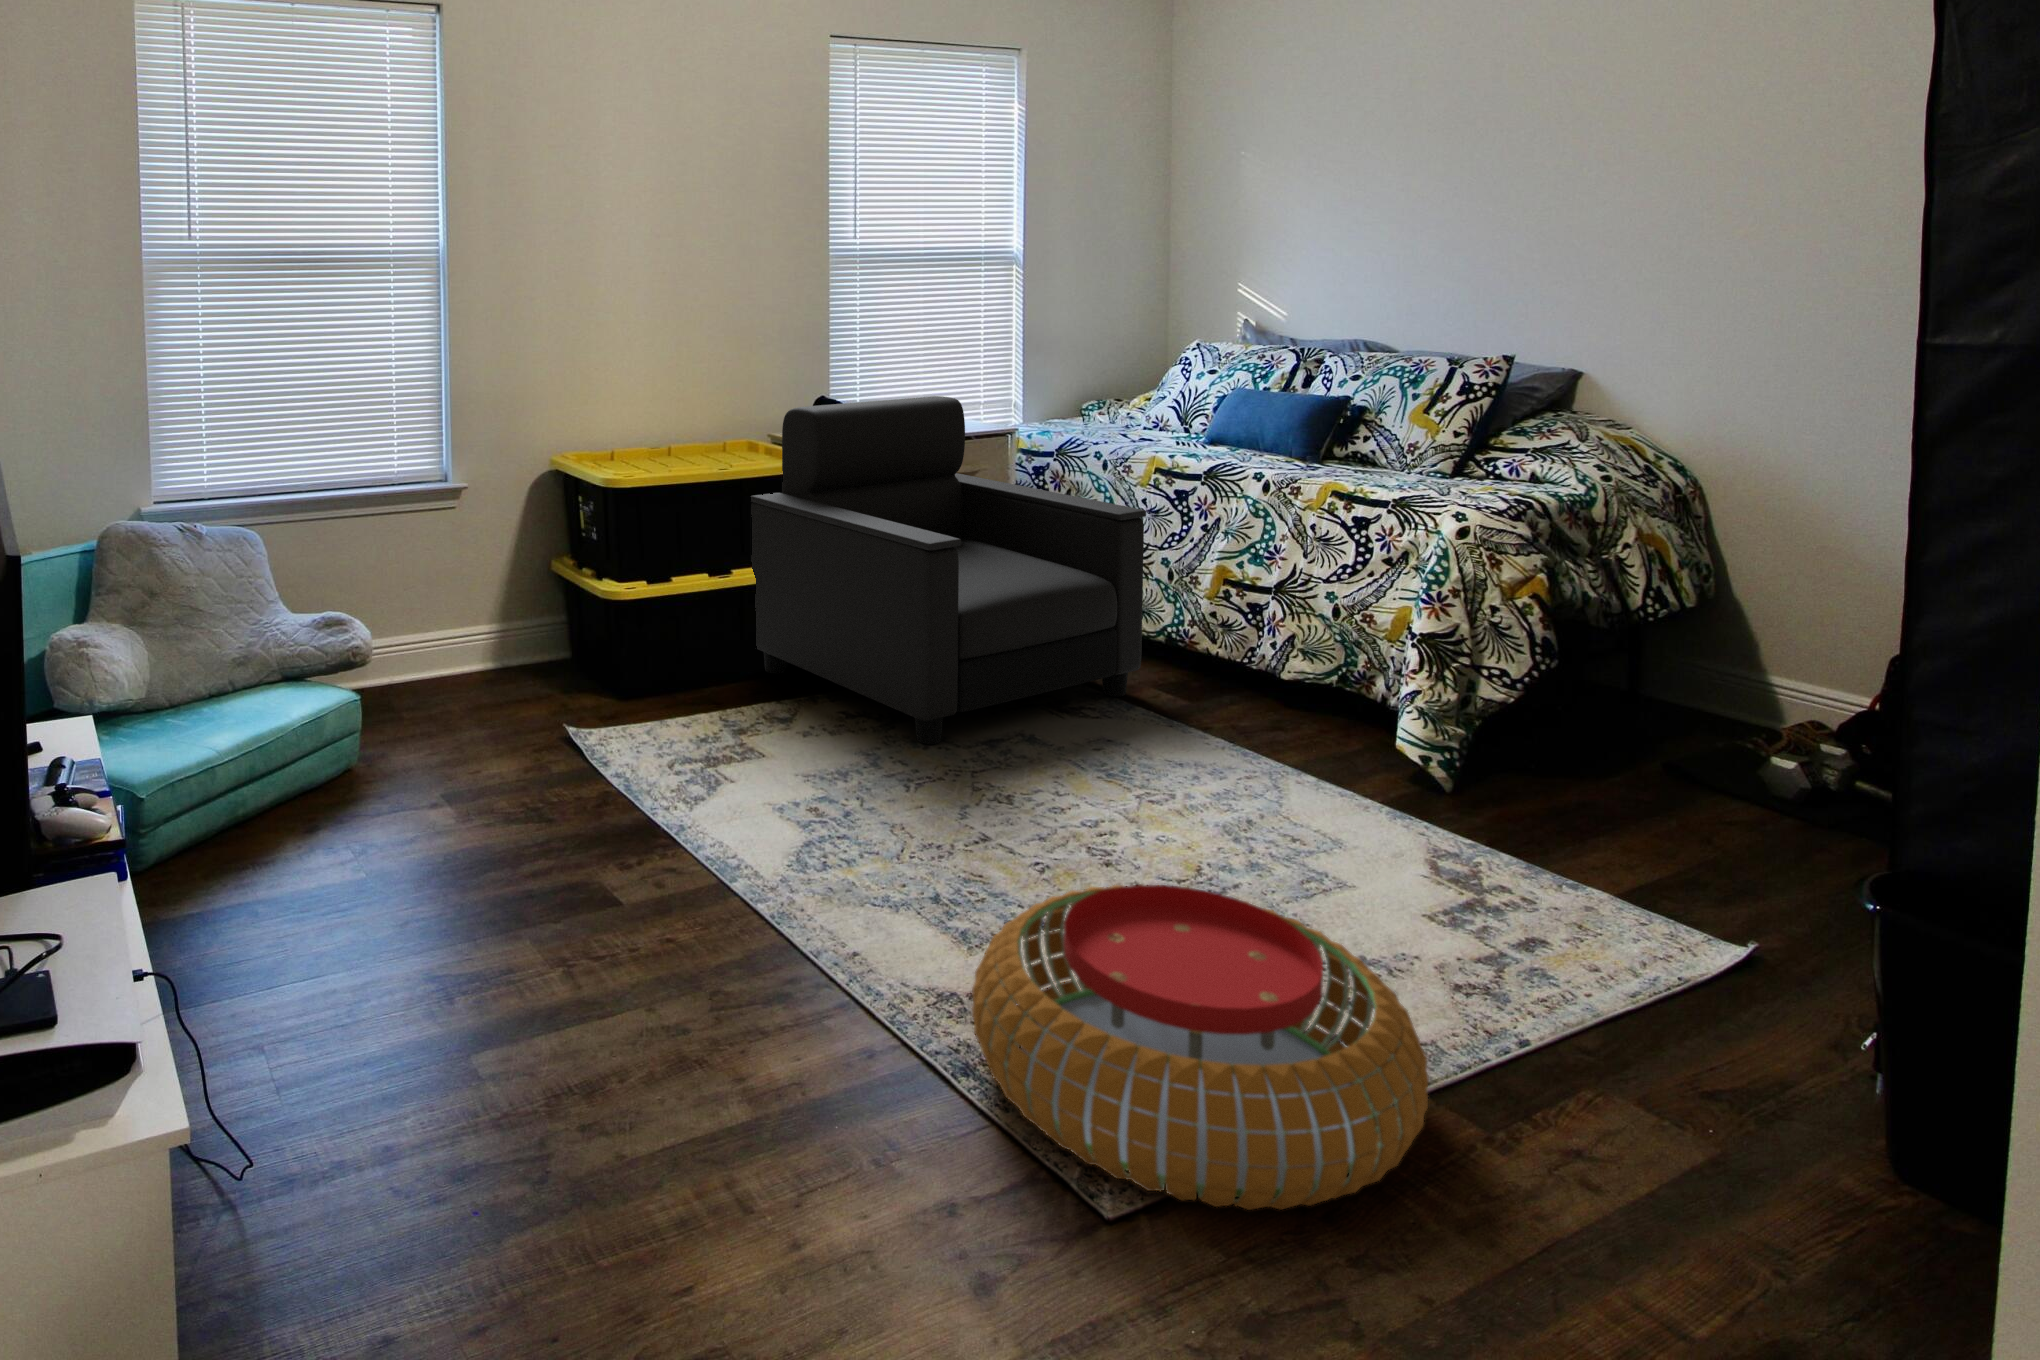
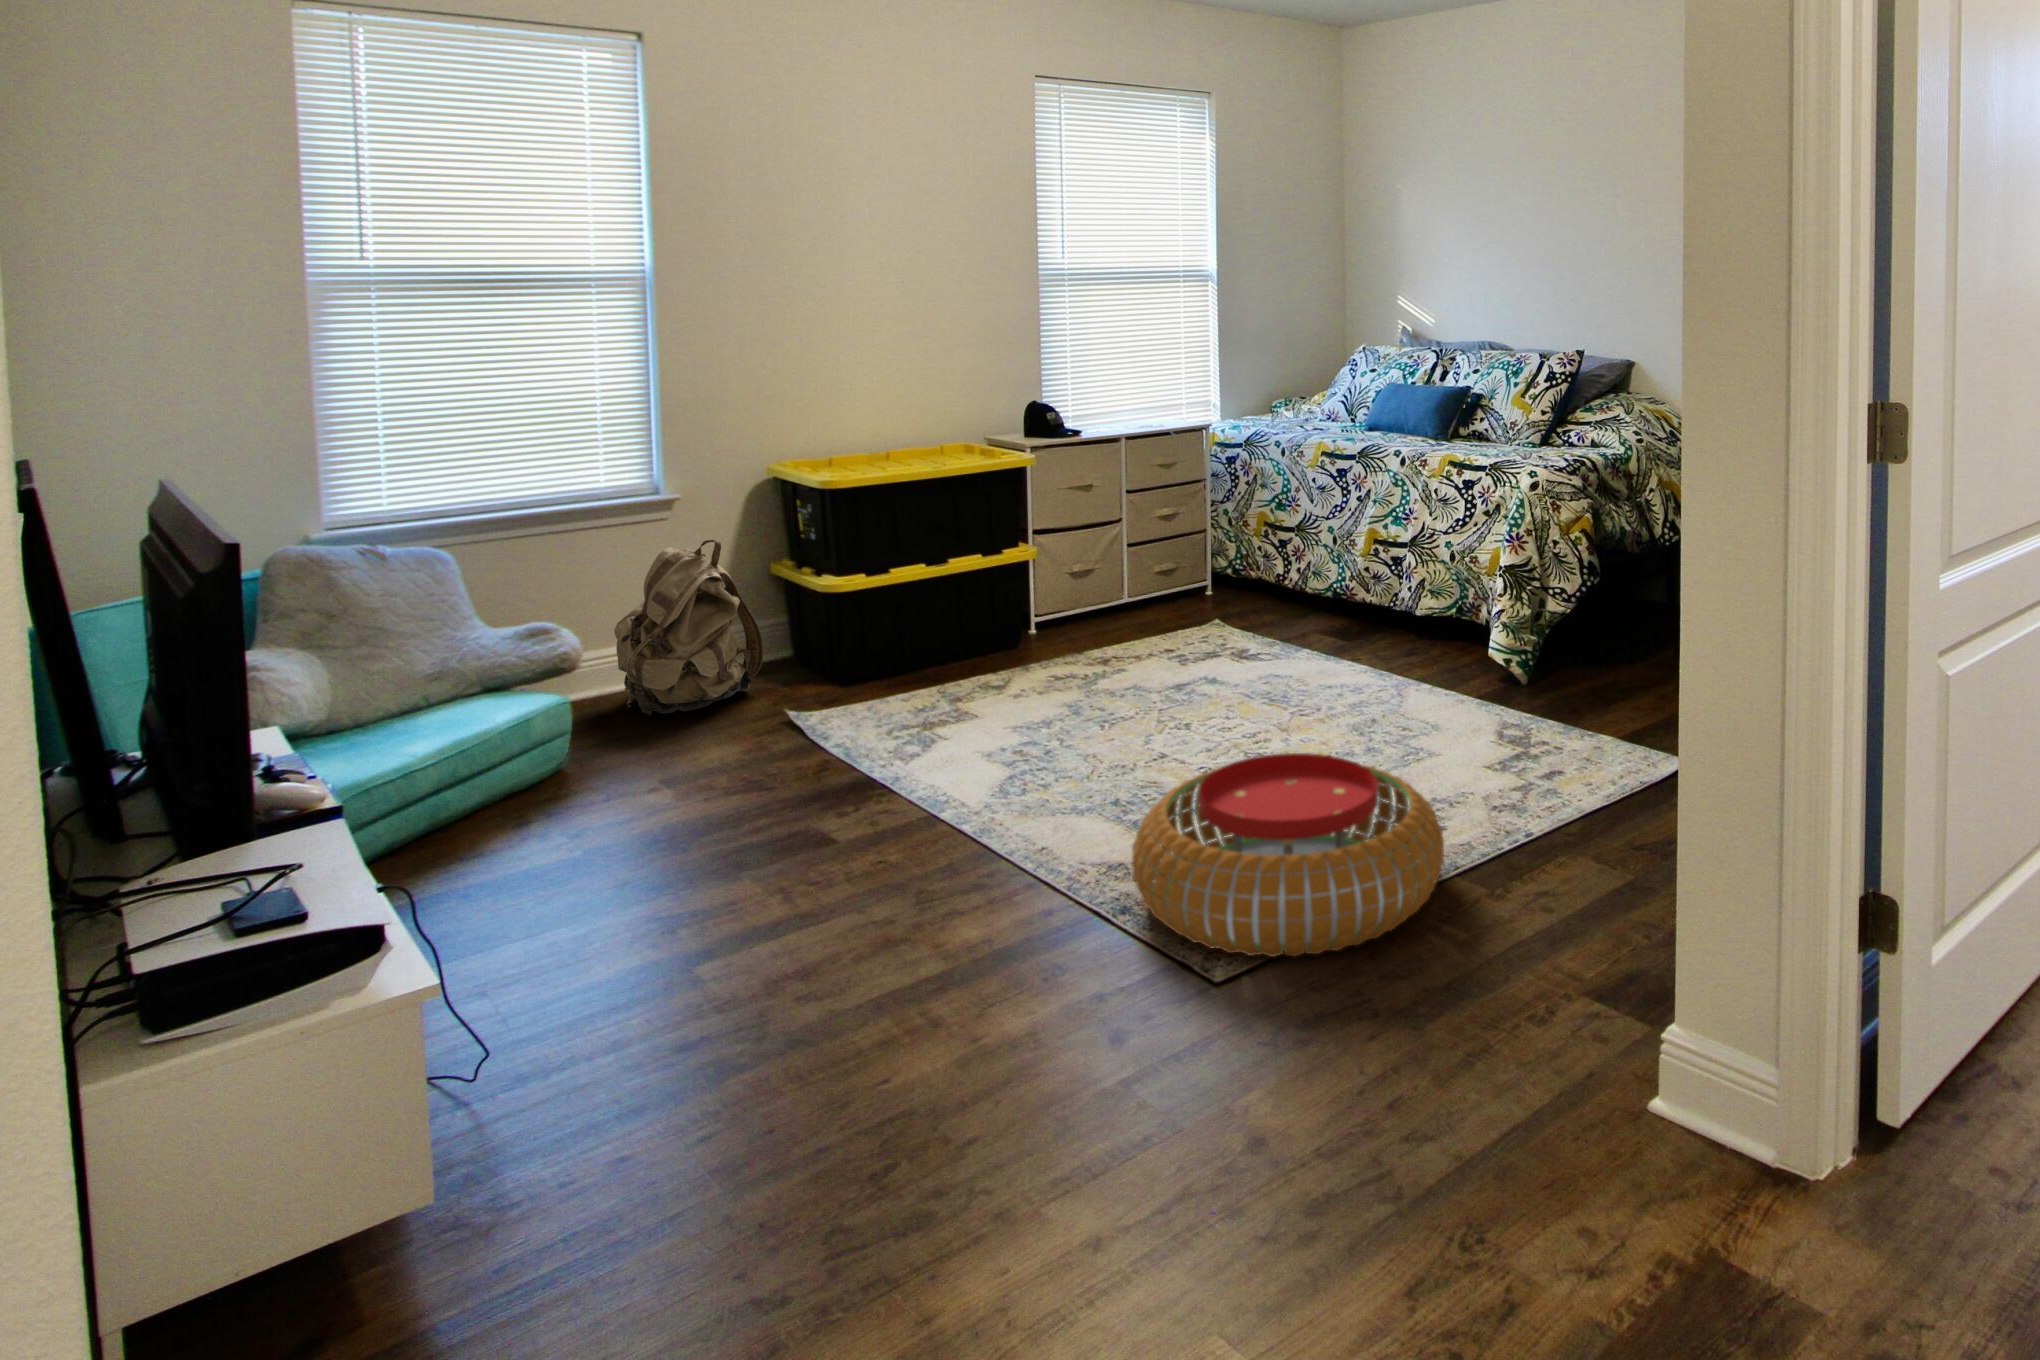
armchair: present [751,396,1146,744] -> none [965,396,1309,694]
backpack: none [409,534,547,712] -> present [614,540,763,715]

